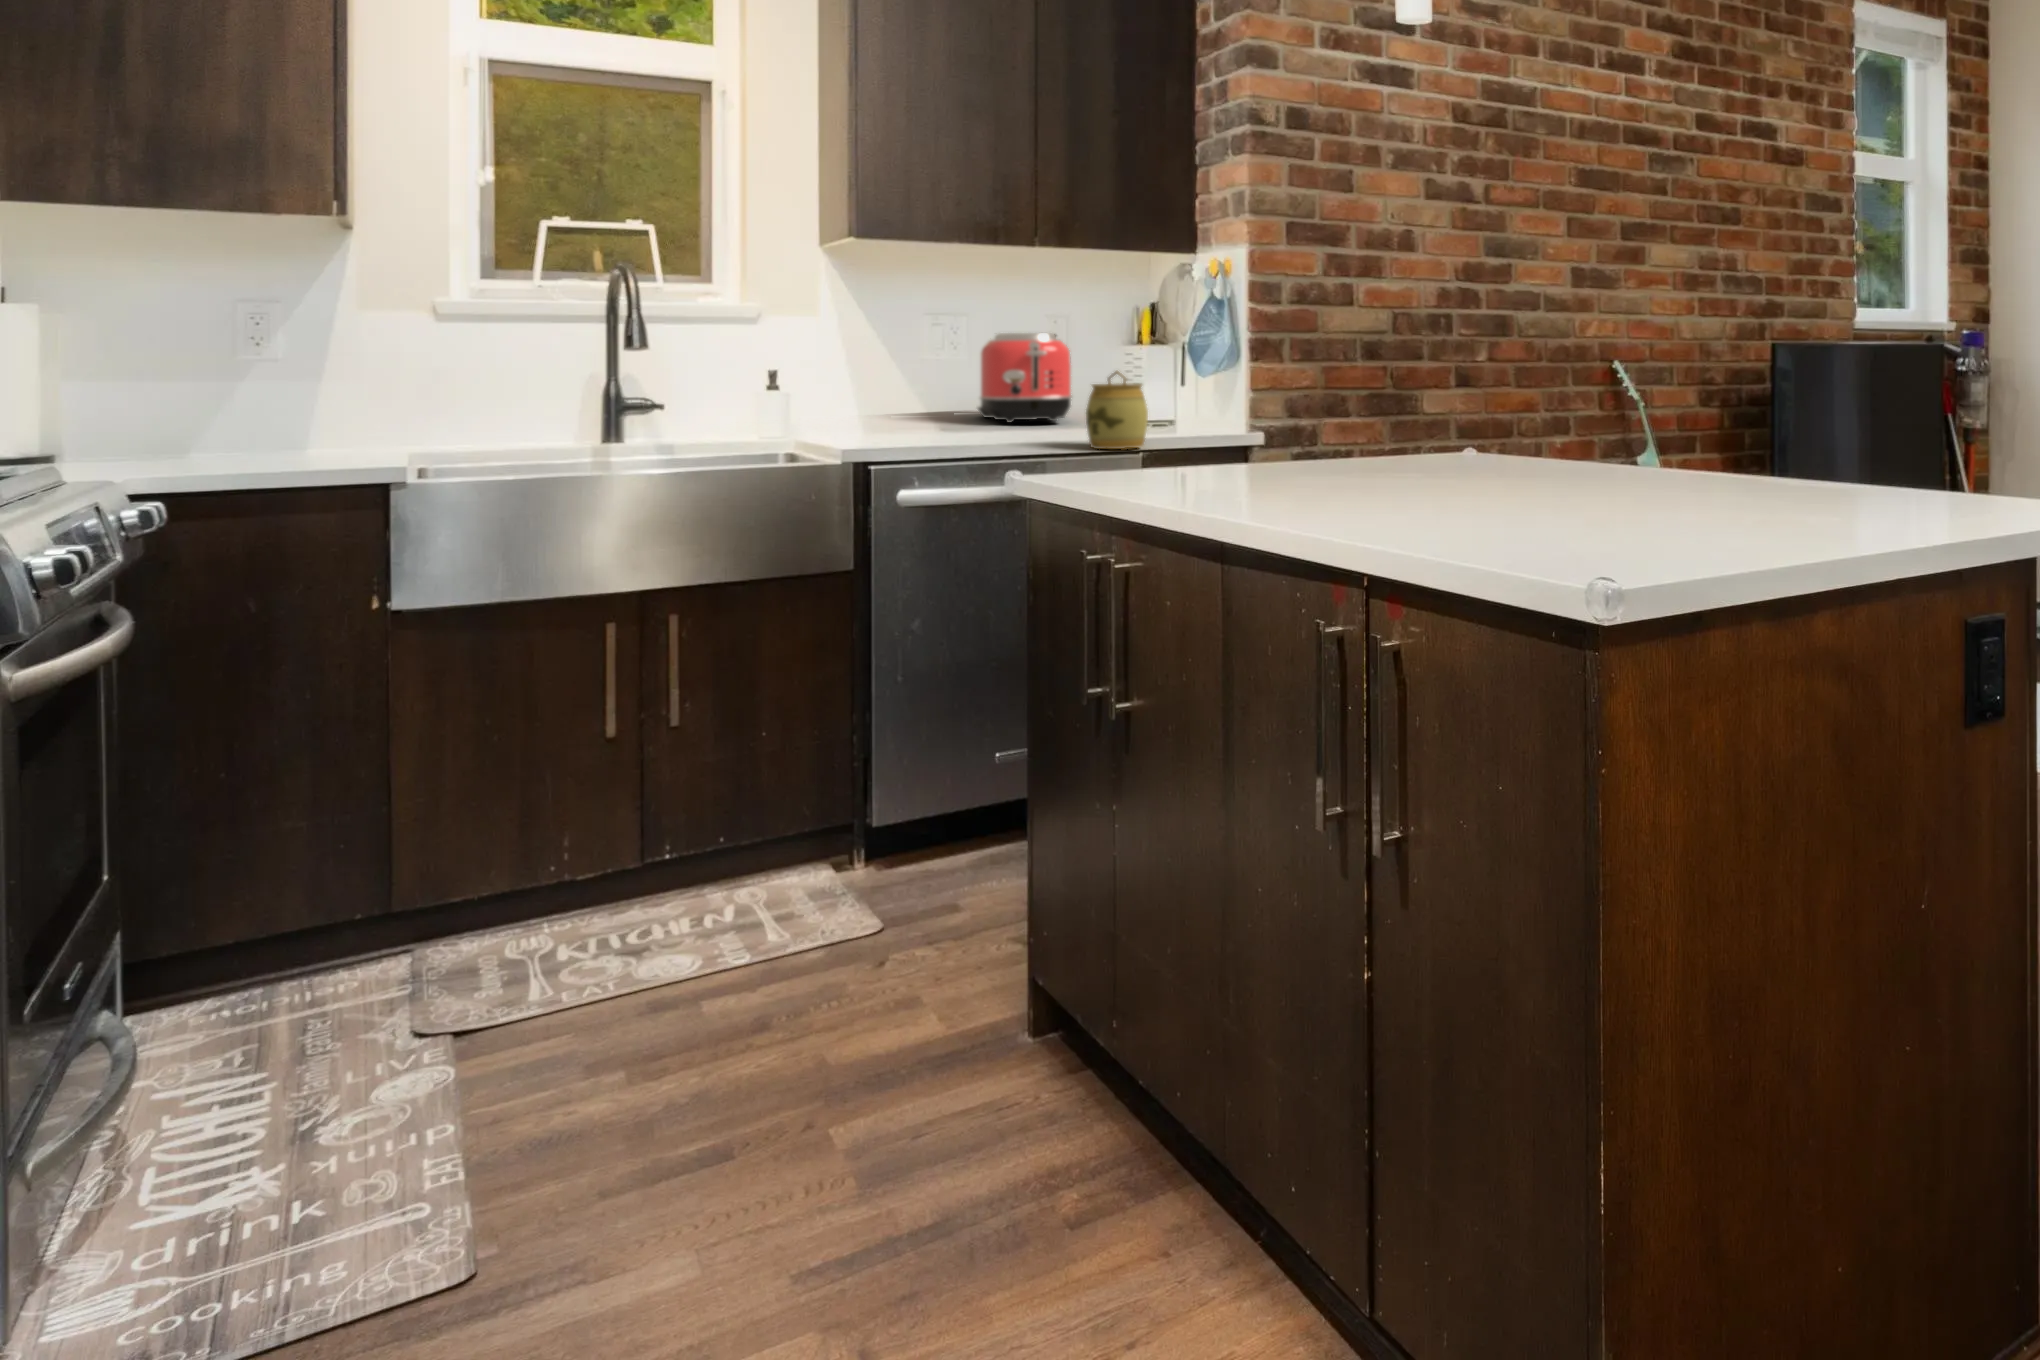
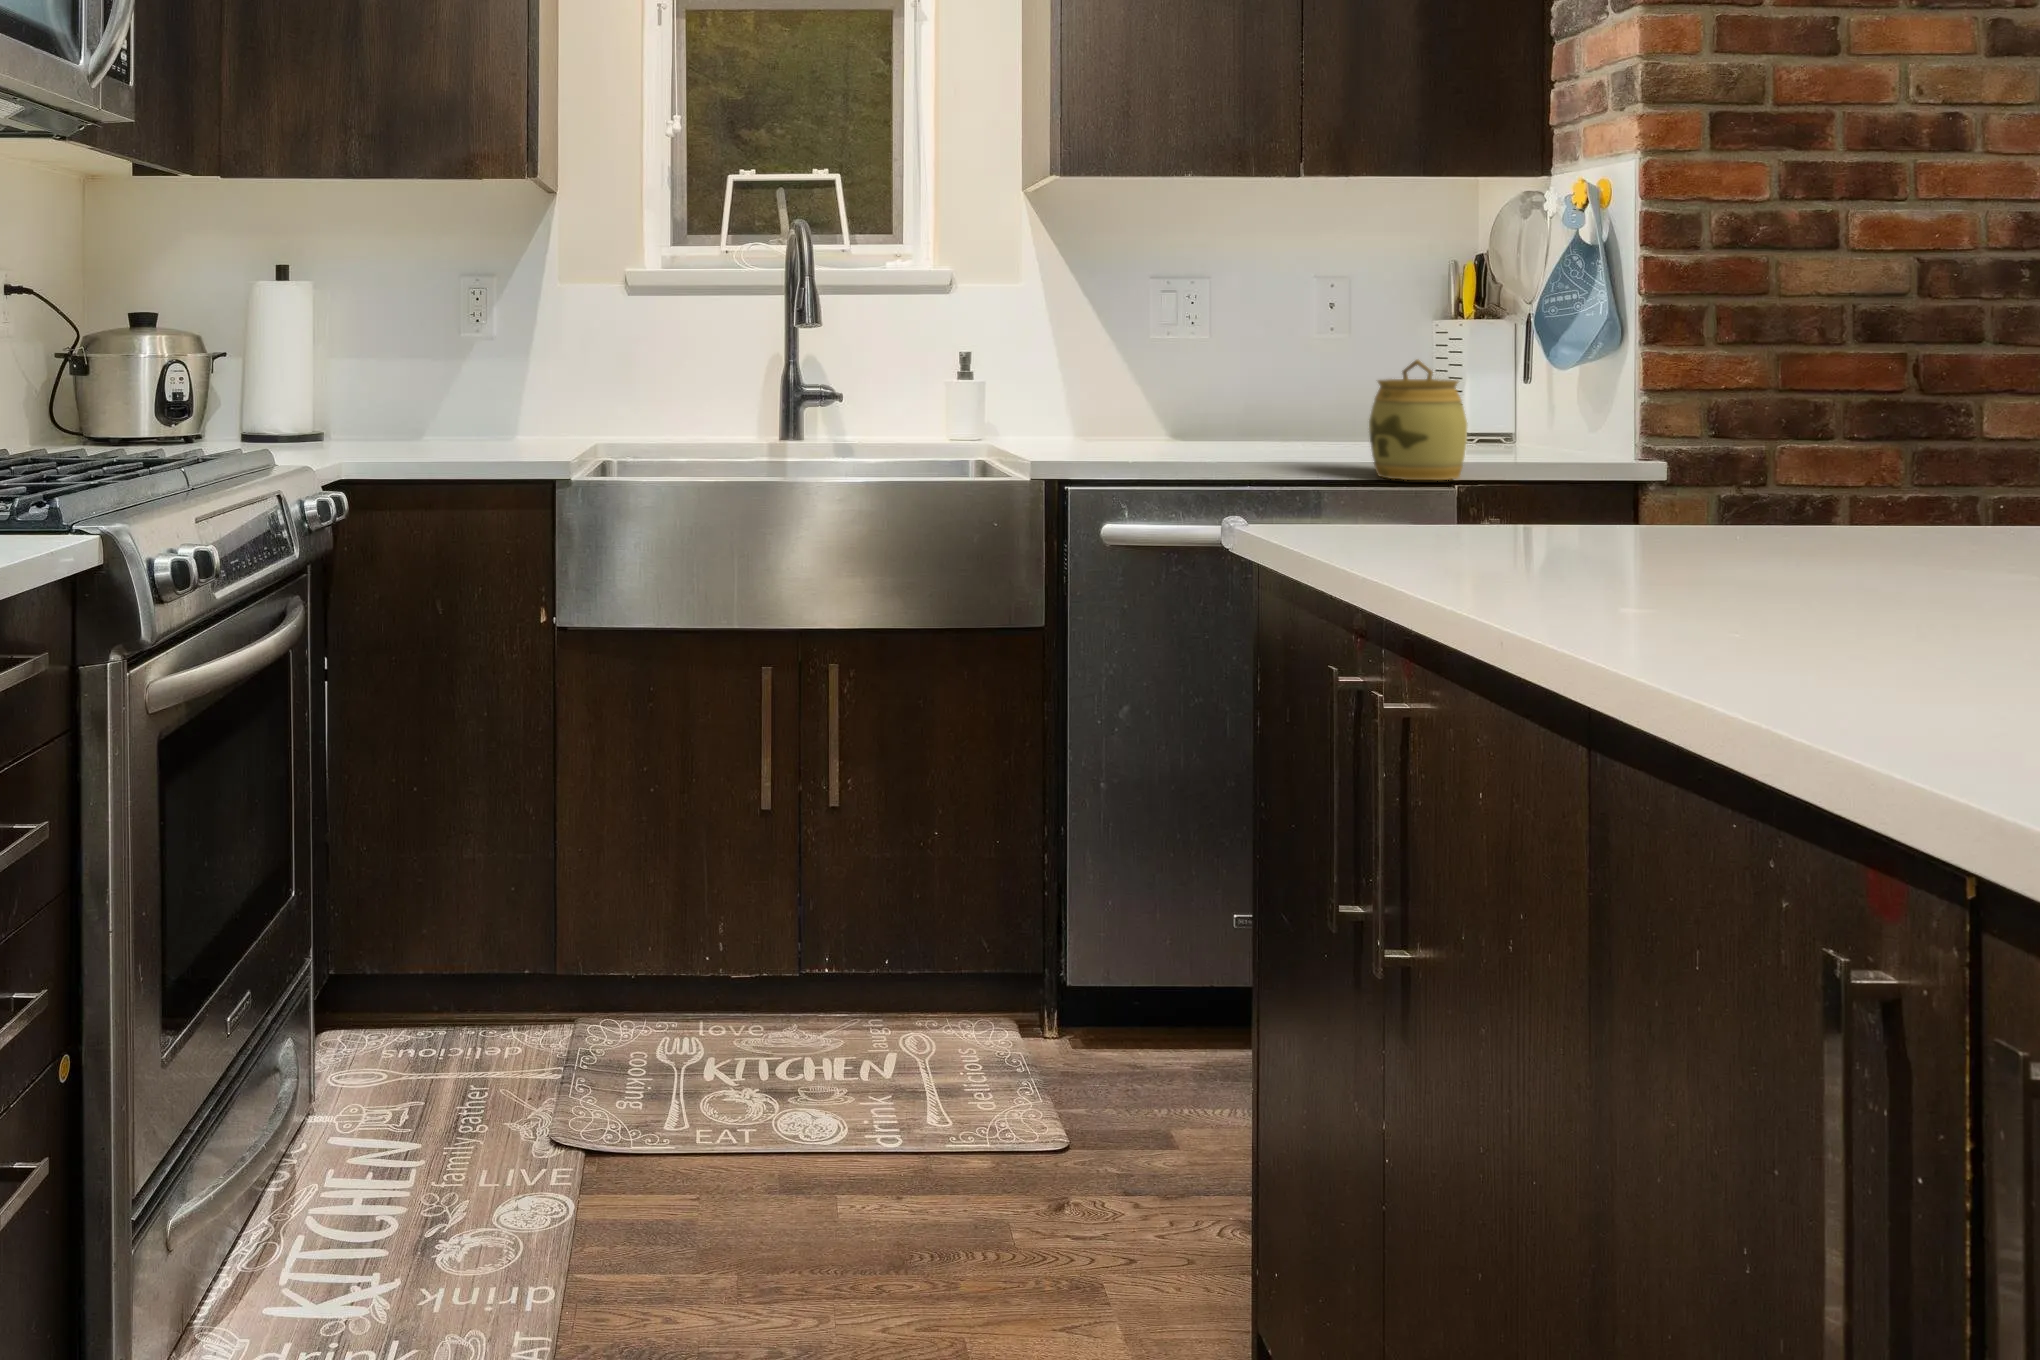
toaster: present [978,333,1072,423] -> none [1218,302,1355,430]

